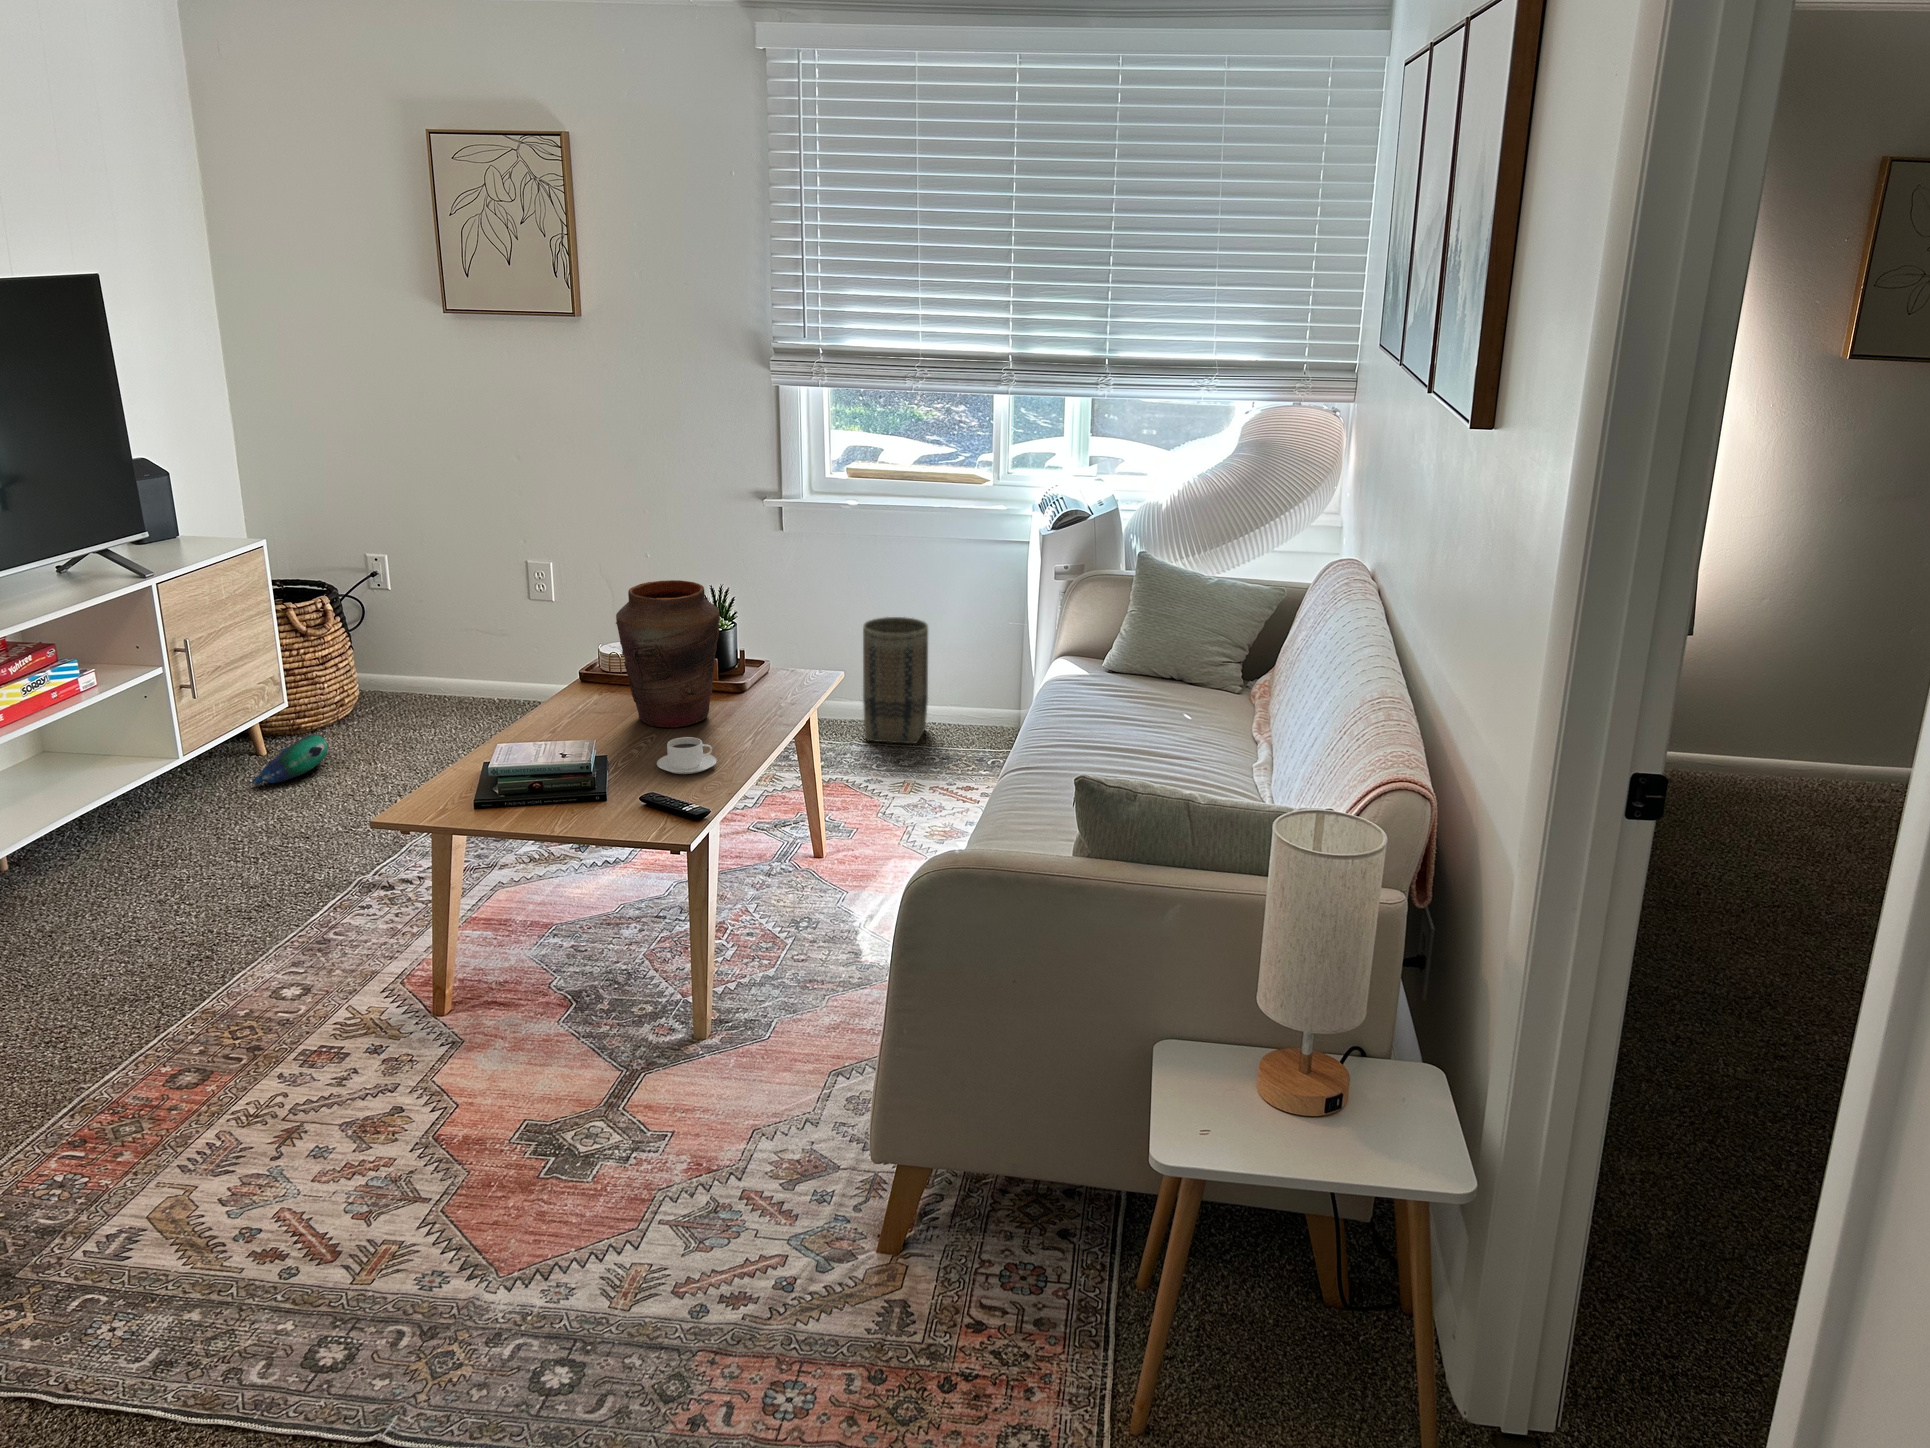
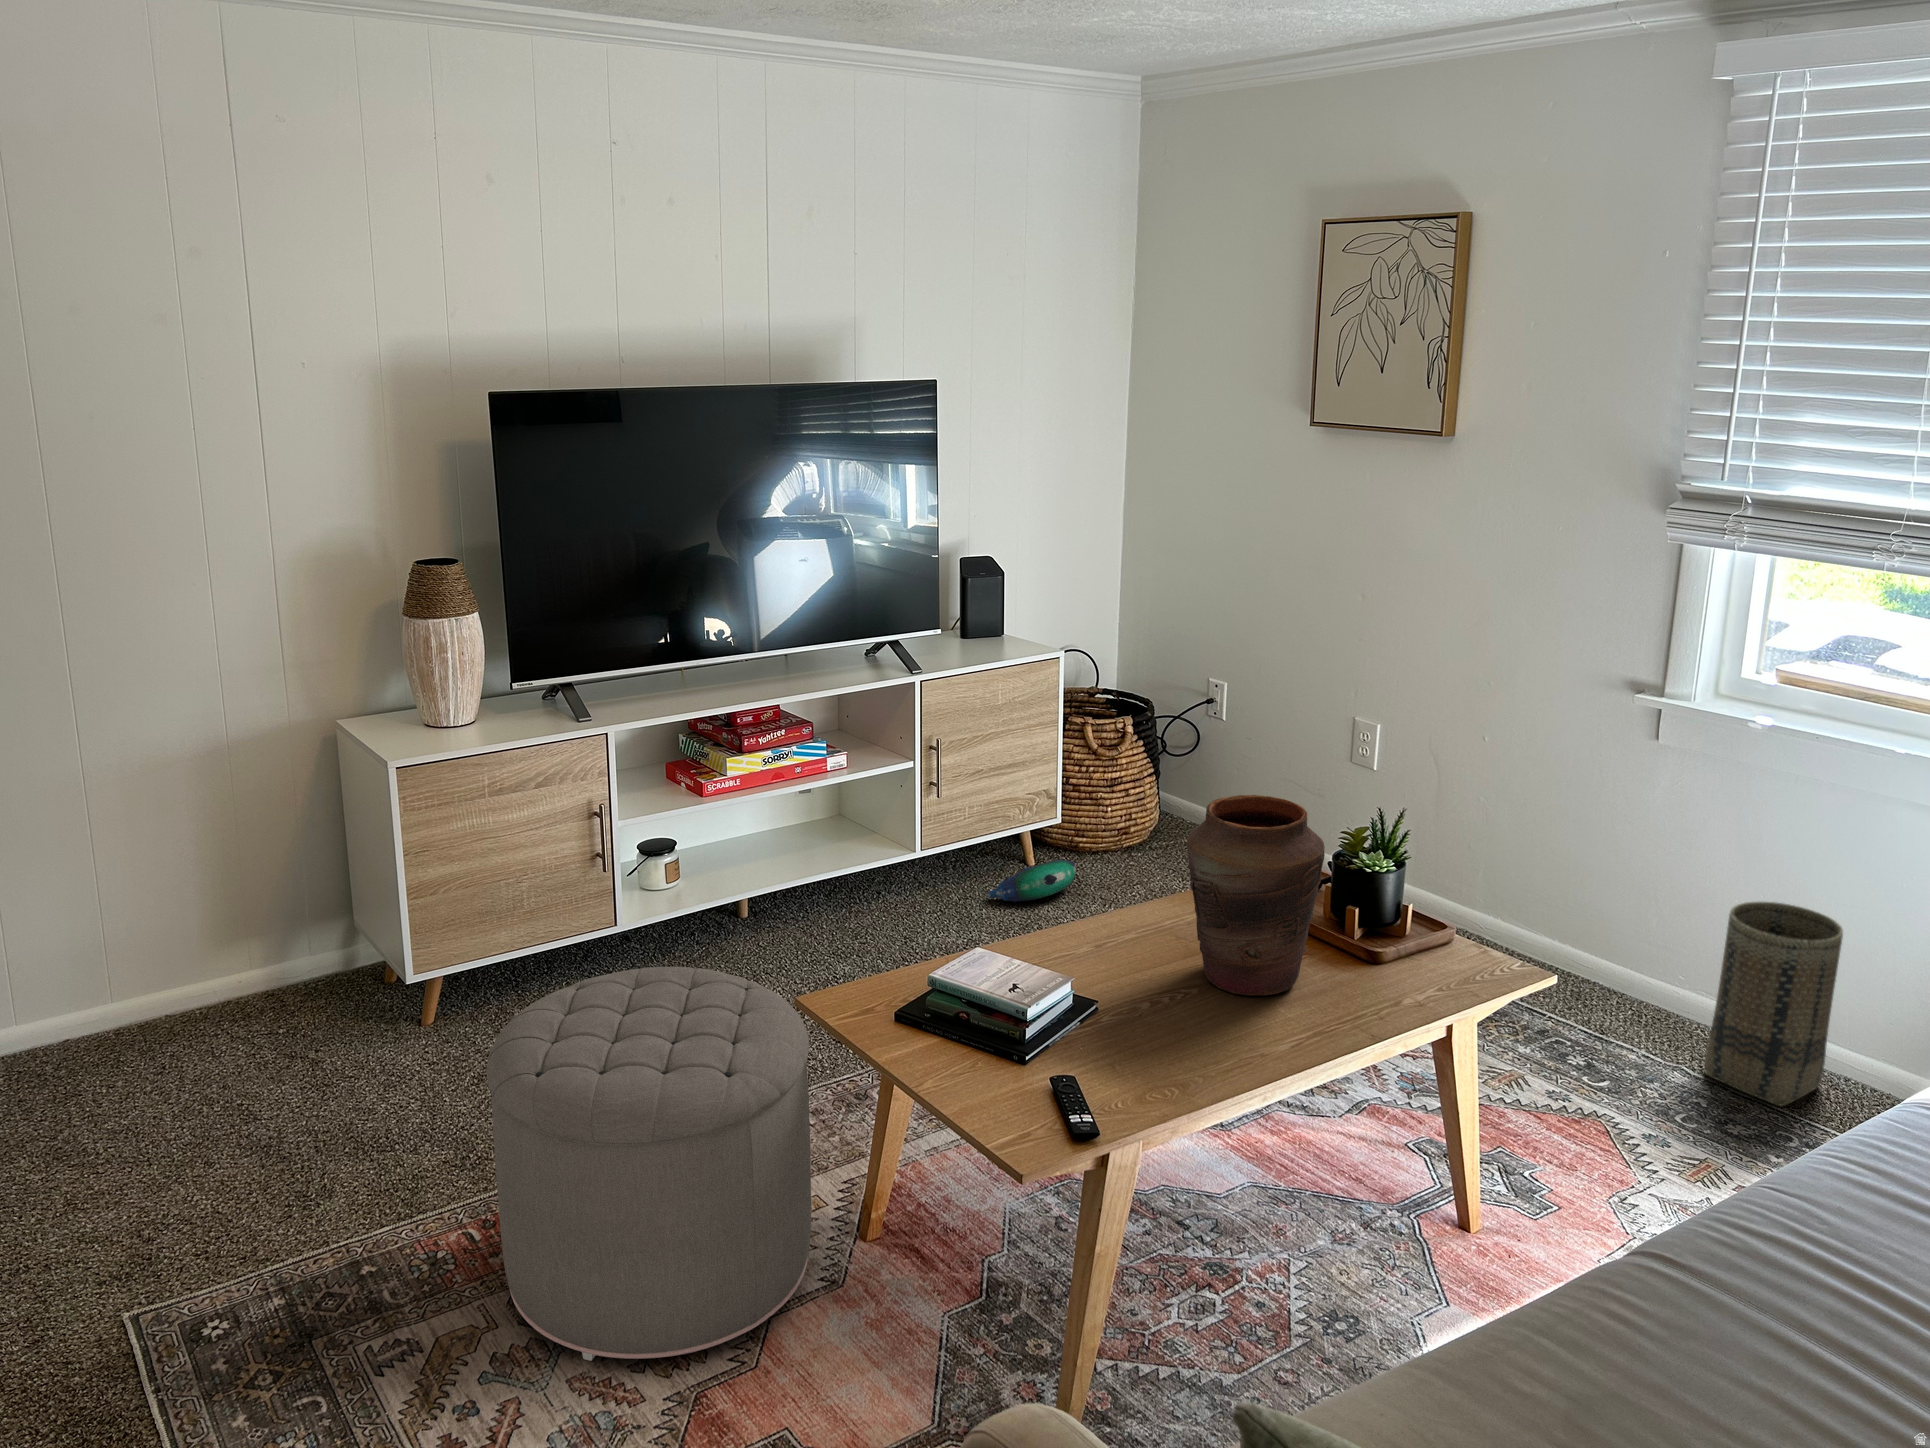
coffee cup: present [657,737,717,774] -> none [1133,1014,1213,1070]
ottoman: none [98,824,442,1172] -> present [487,967,811,1361]

